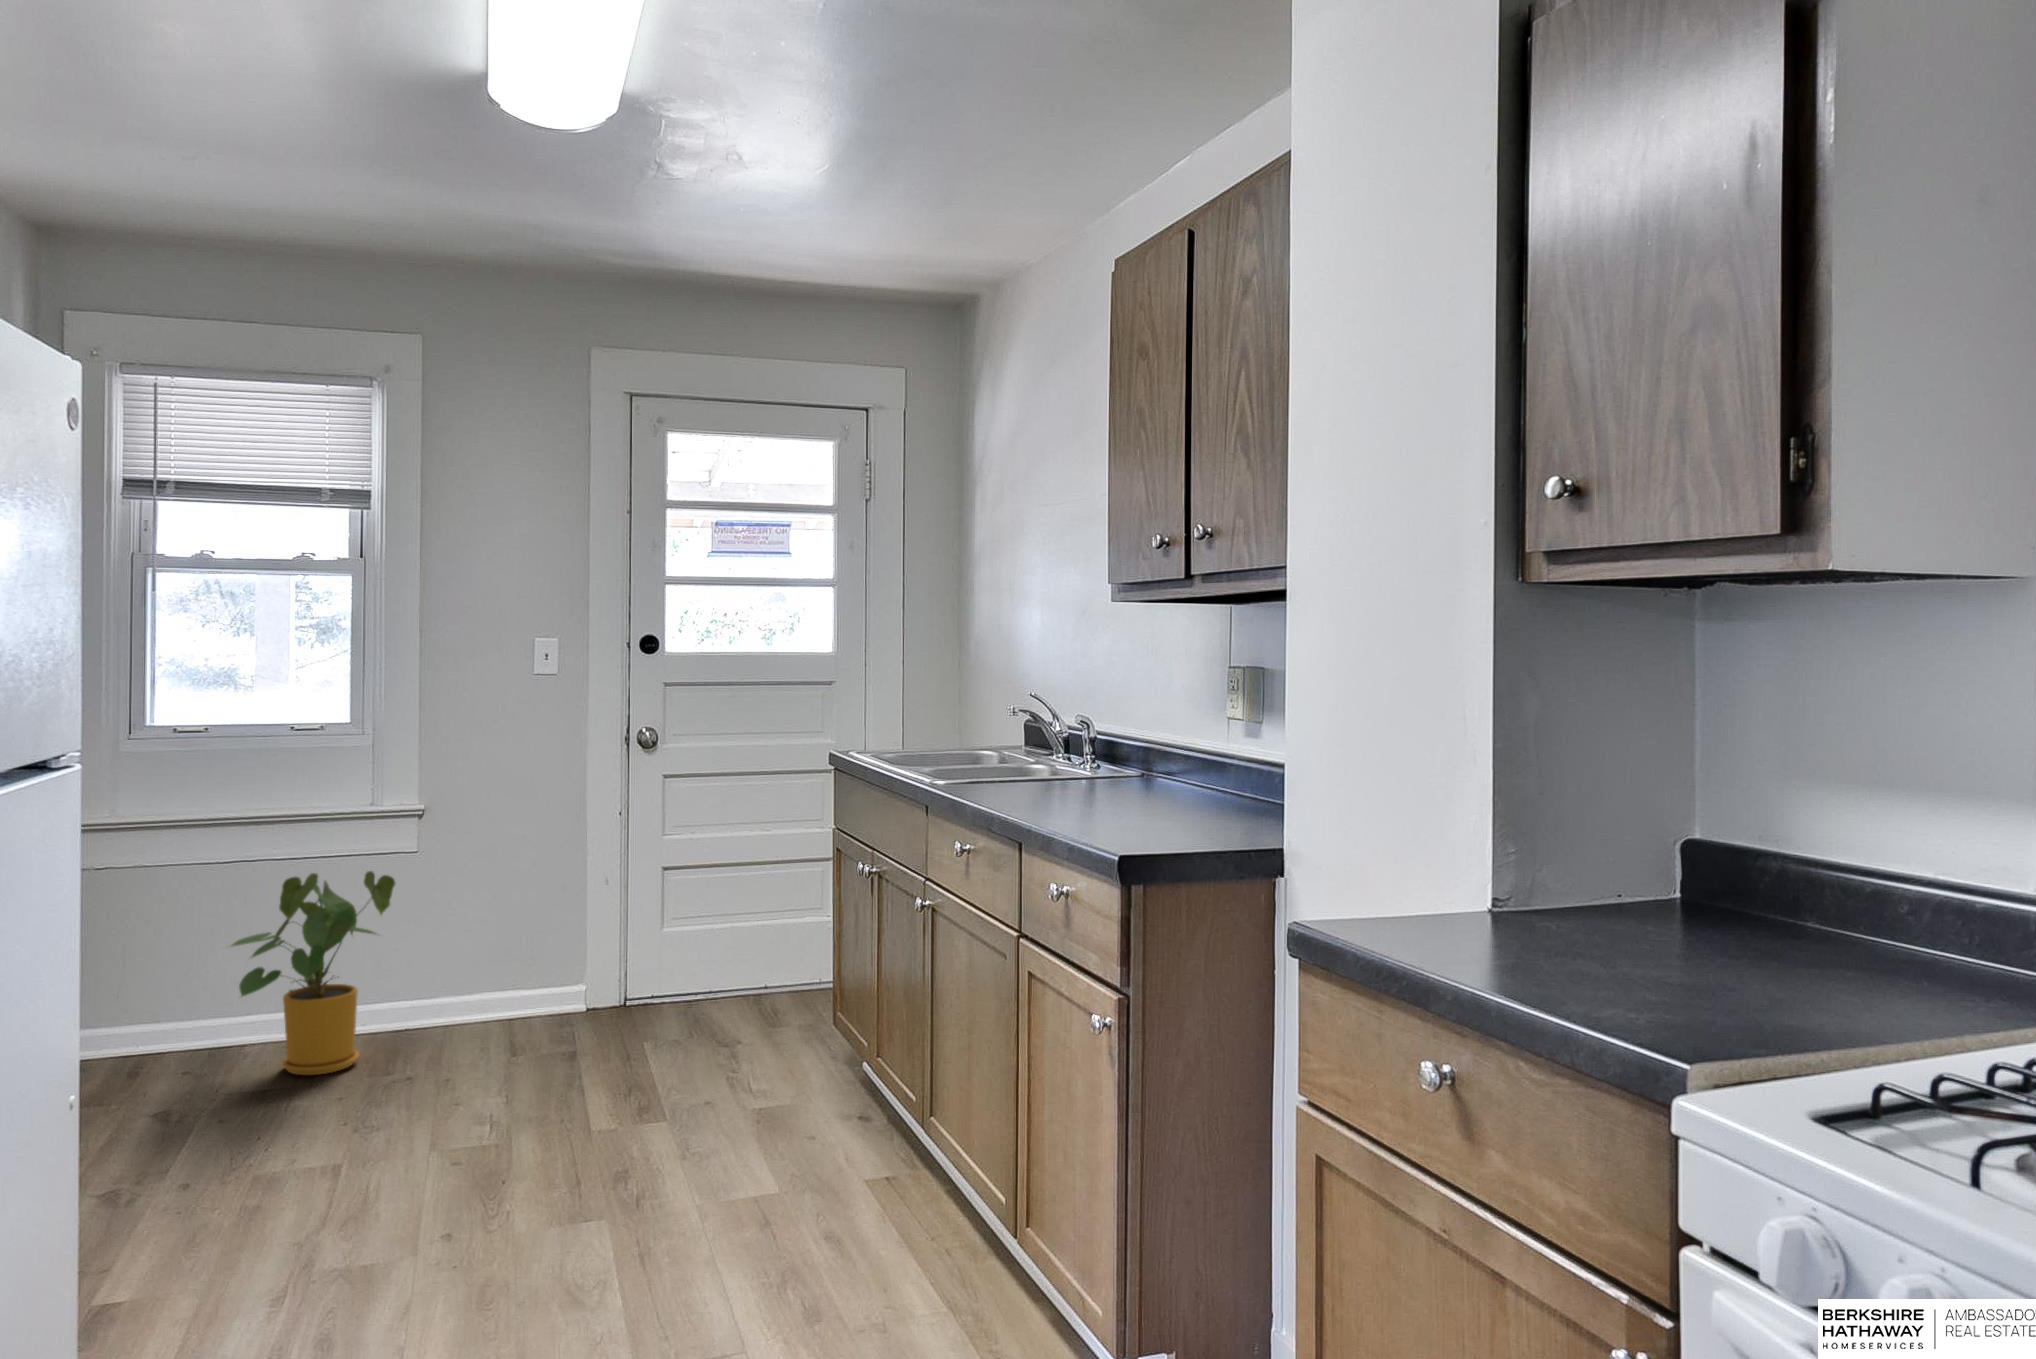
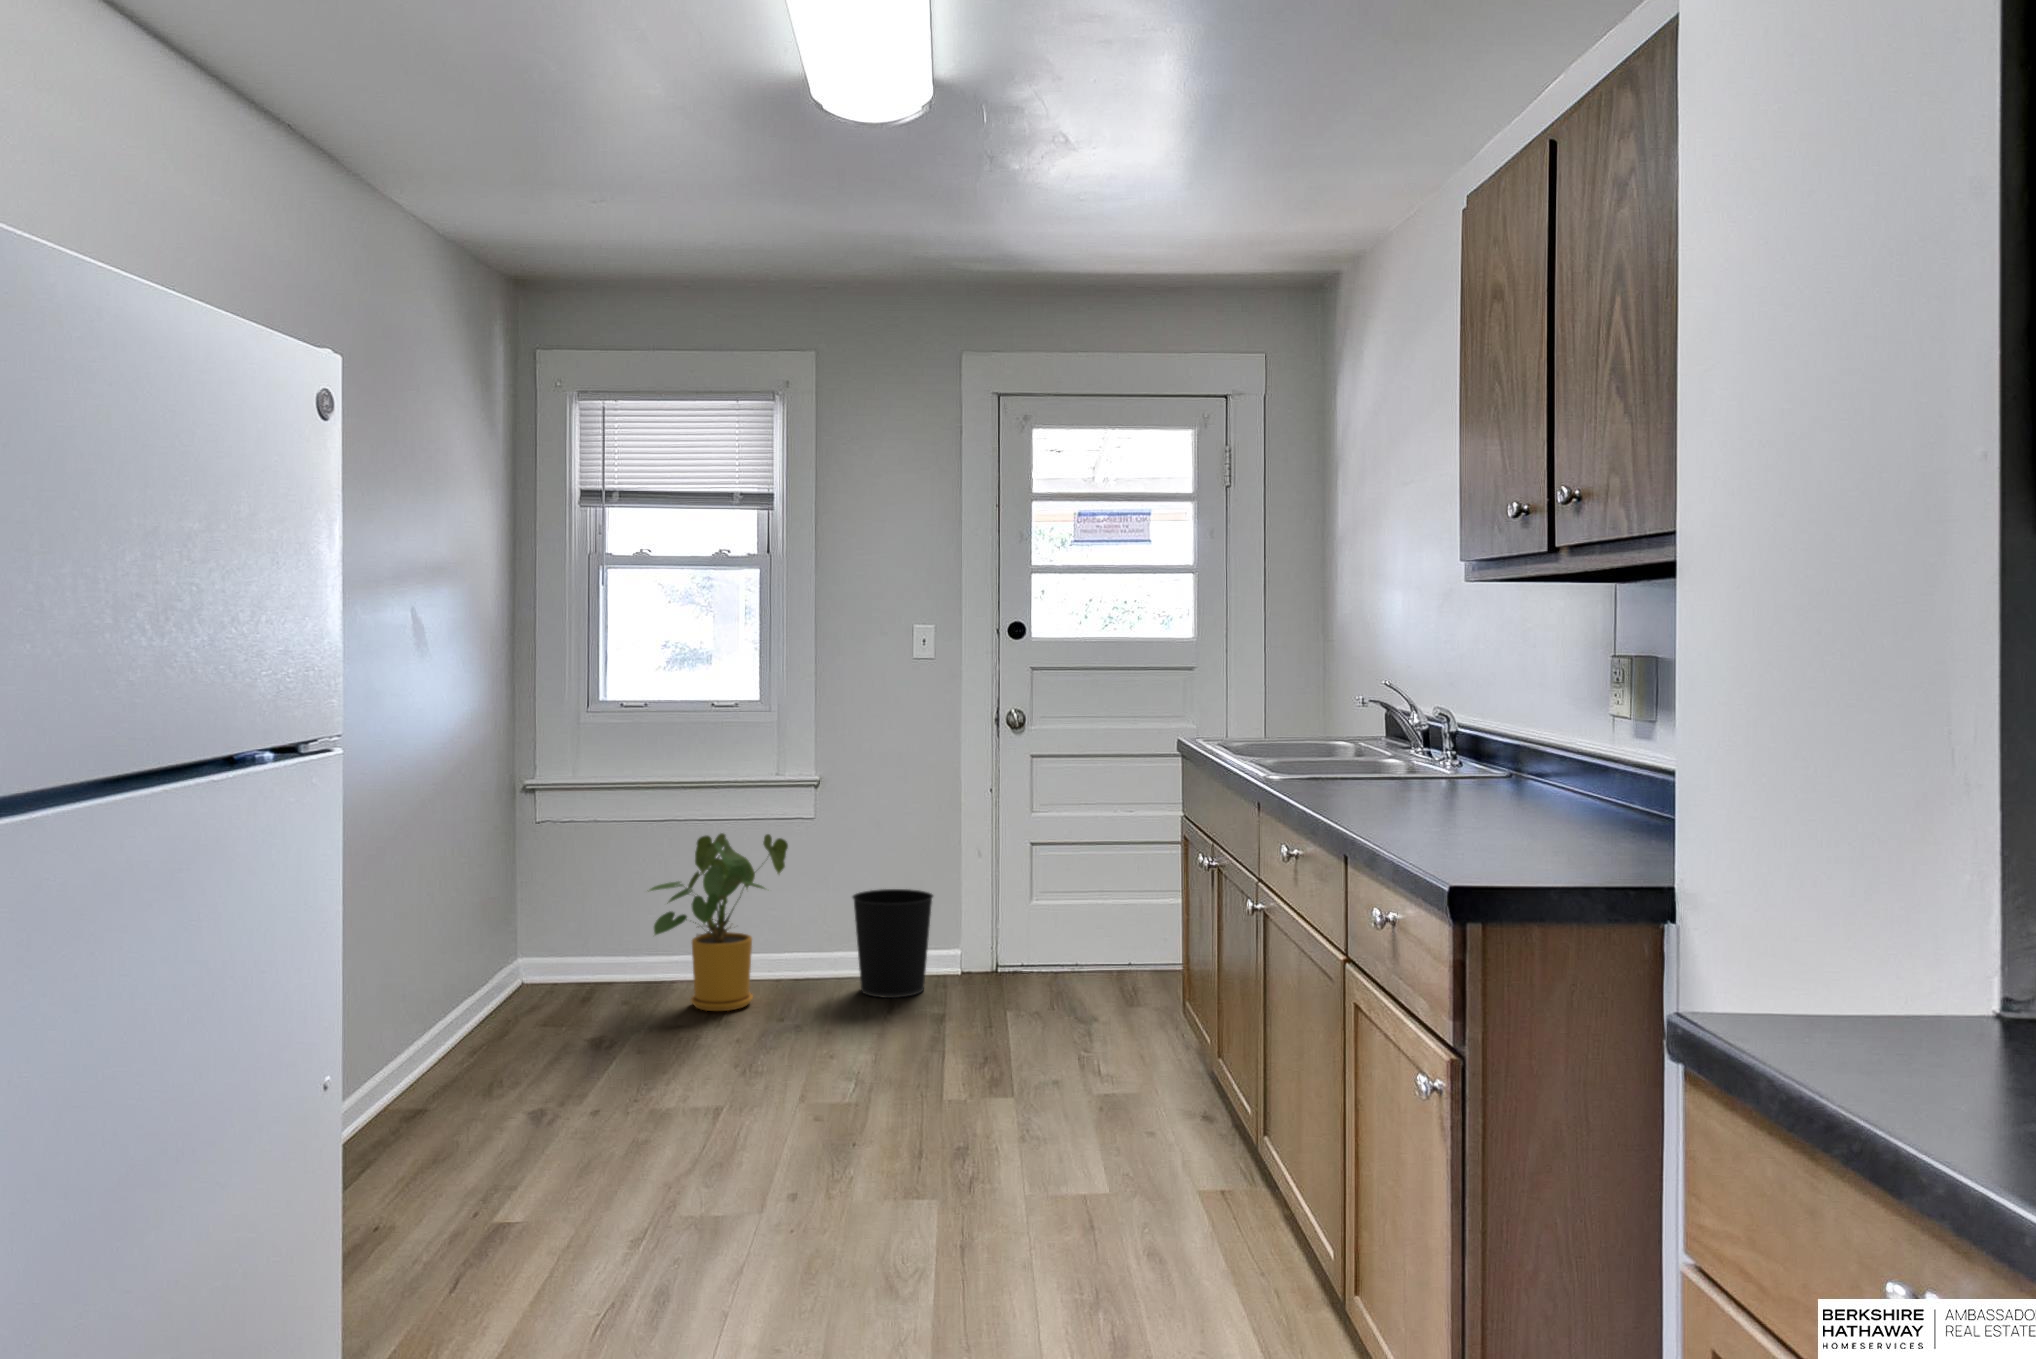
wastebasket: none [472,921,565,1040] -> present [852,889,933,998]

